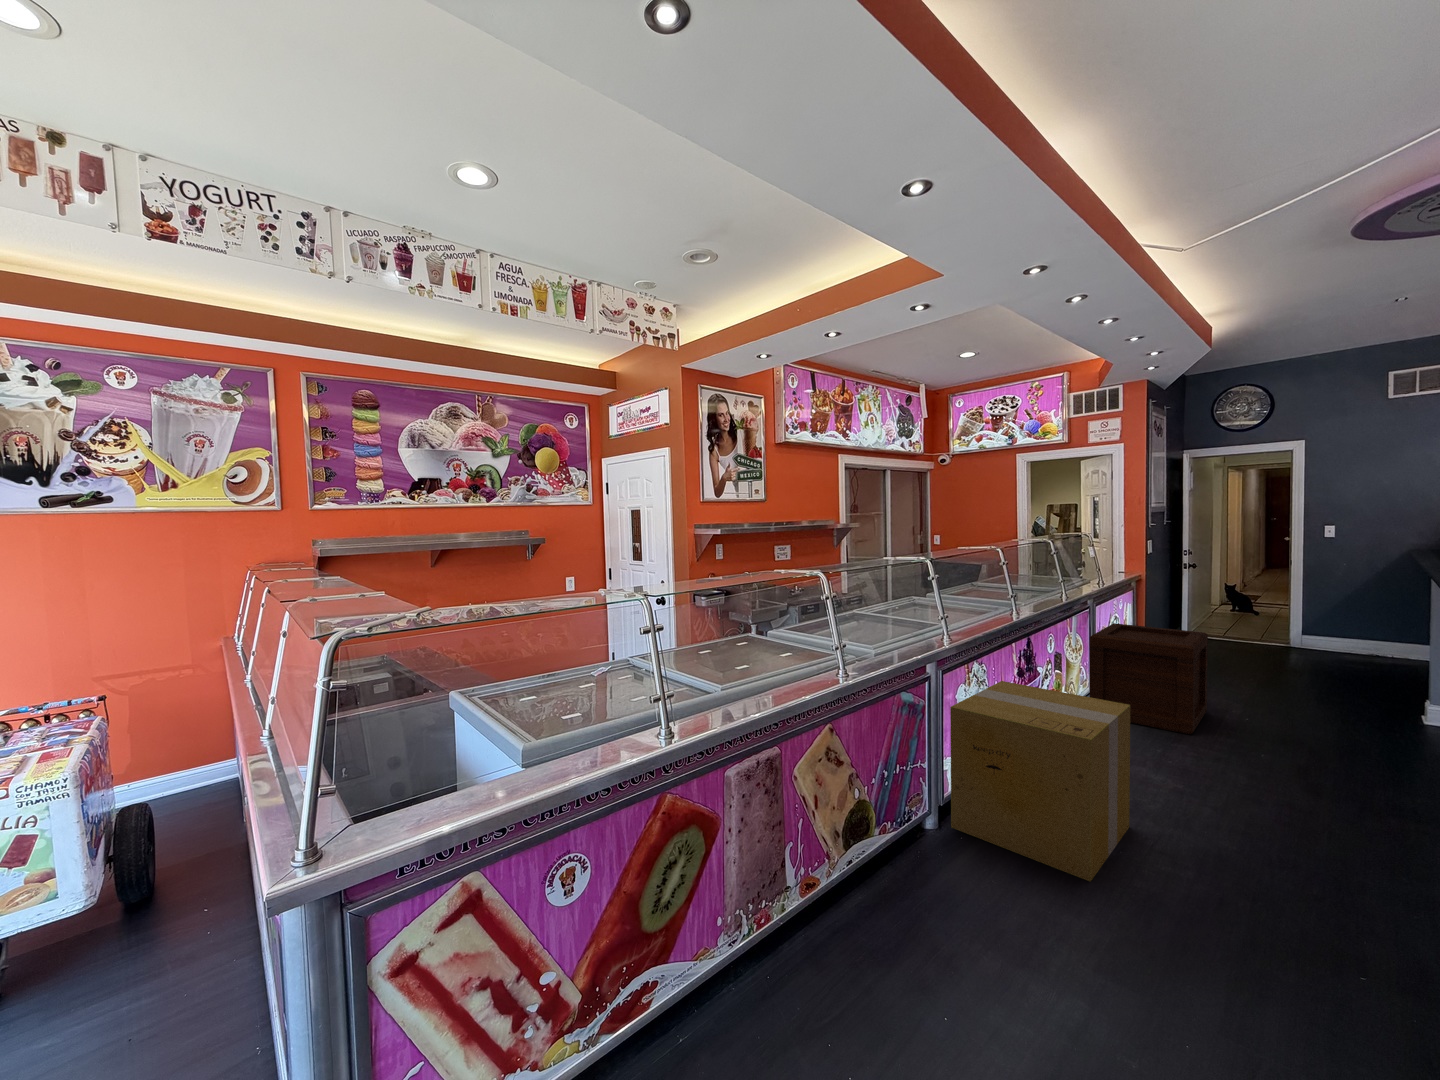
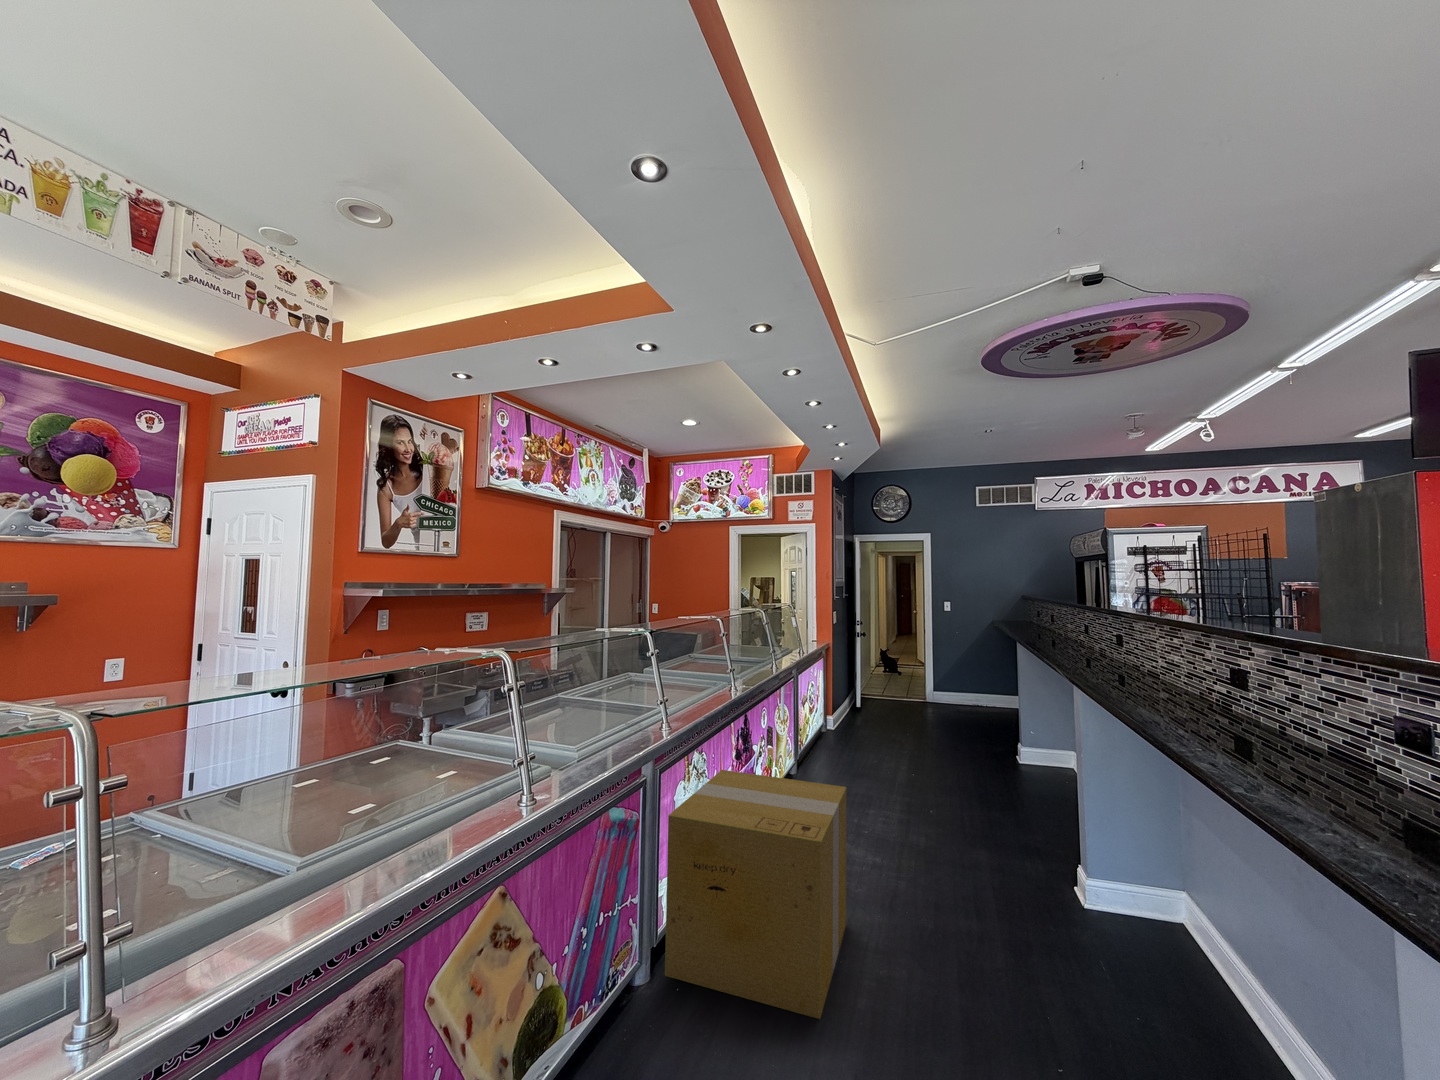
wooden crate: present [1090,623,1208,734] -> none [795,692,886,799]

